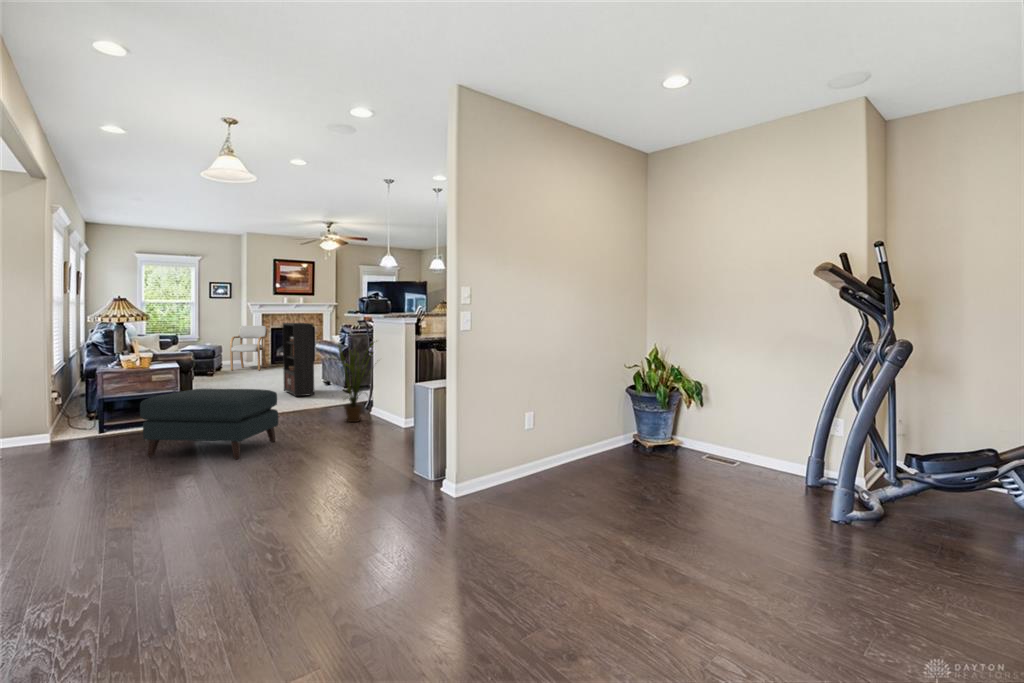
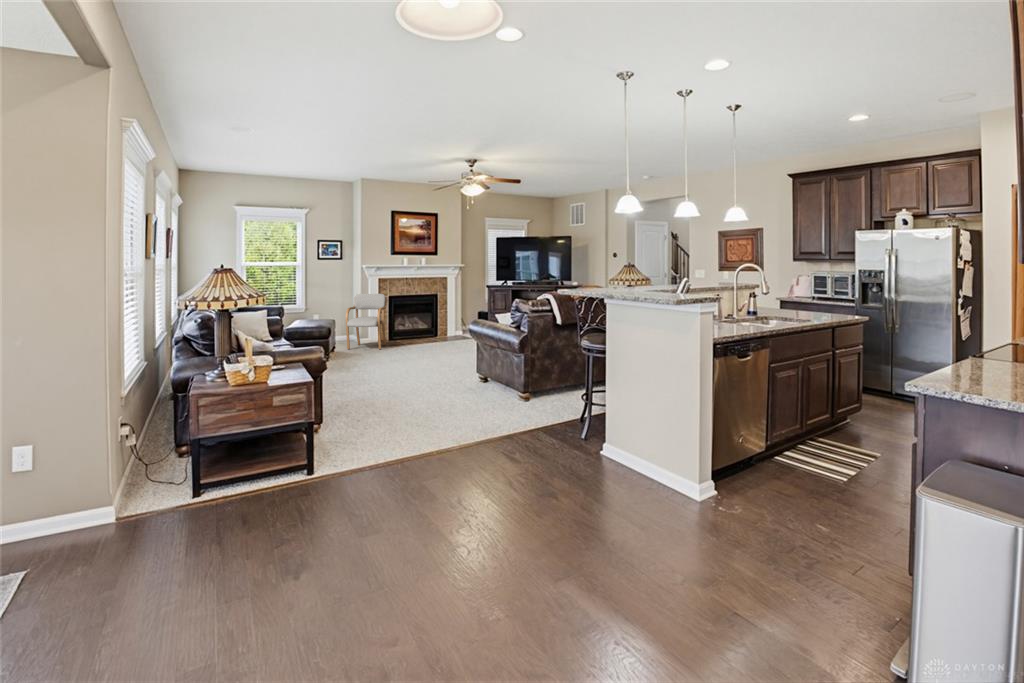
bookcase: present [283,323,314,397] -> none [430,297,506,405]
house plant: present [338,345,371,422] -> none [565,337,638,478]
ottoman: present [140,389,278,459] -> none [267,440,502,620]

